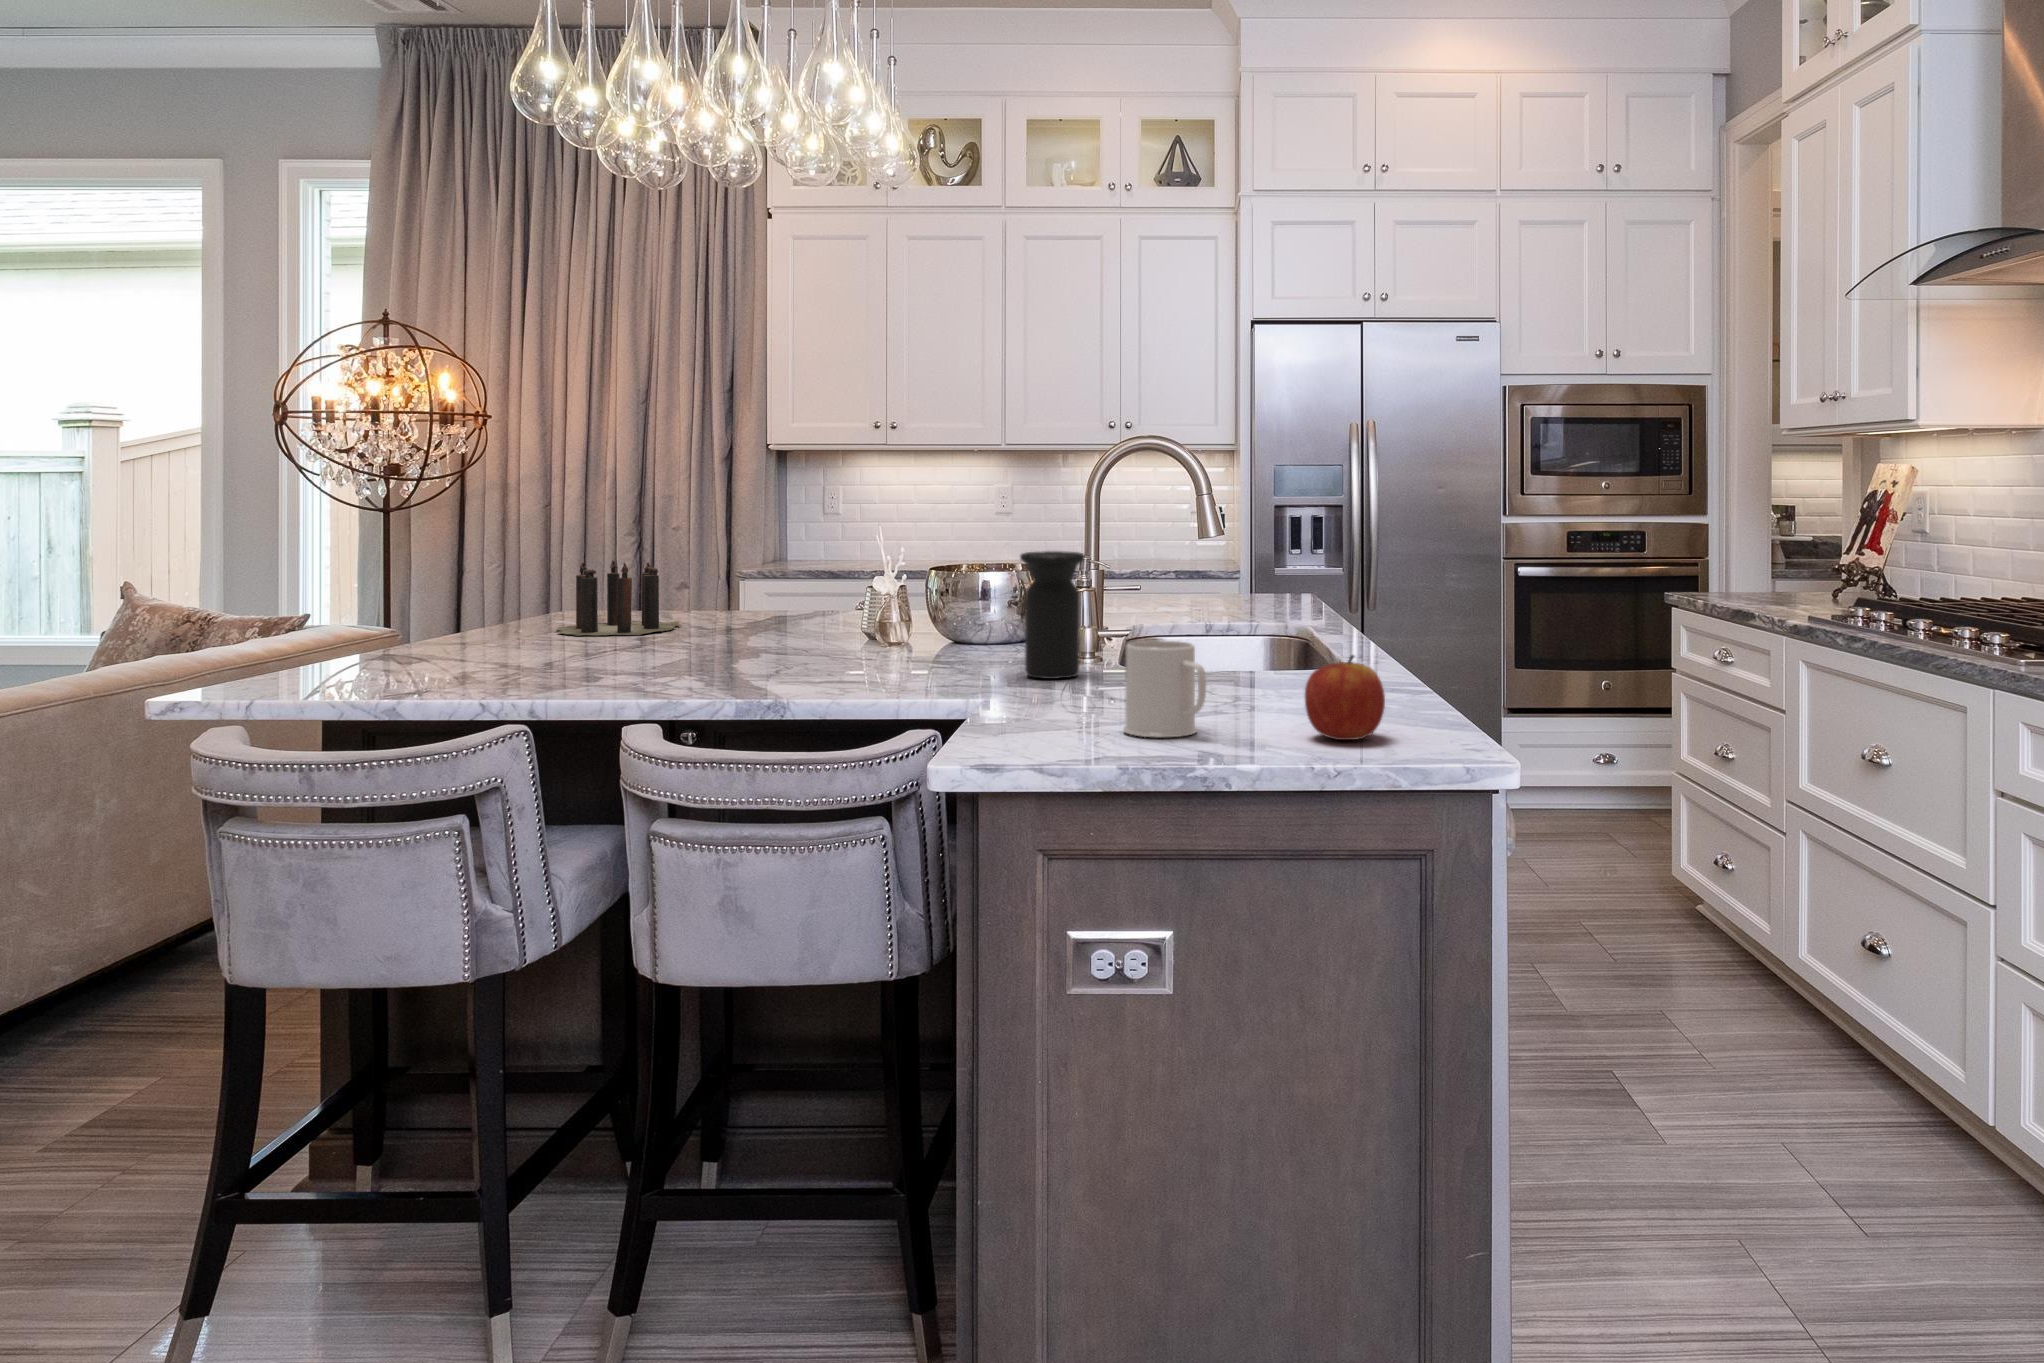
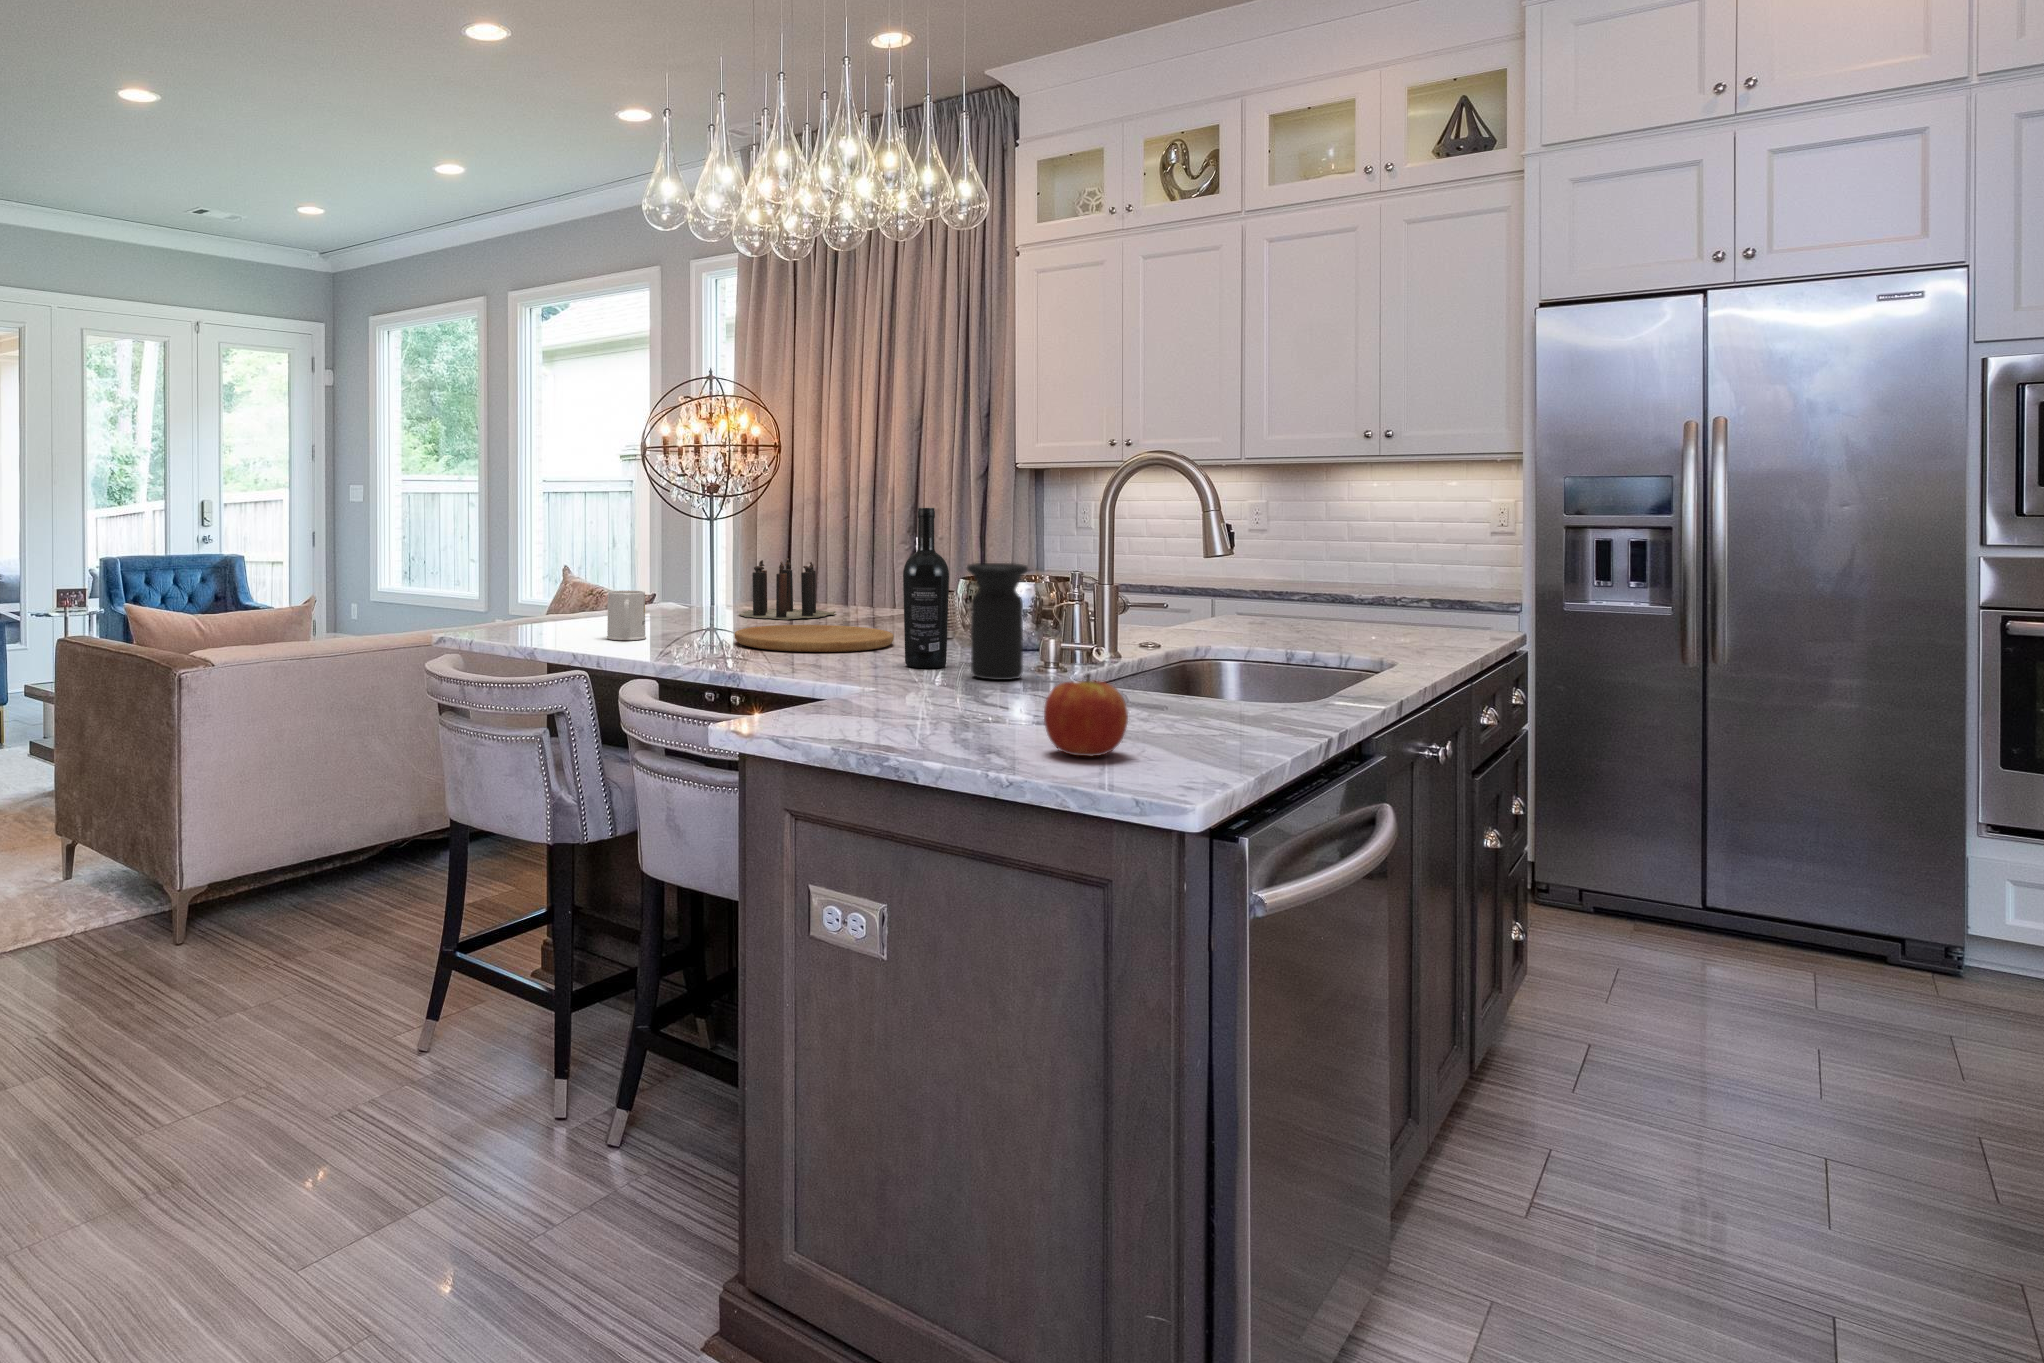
wine bottle: none [925,492,977,674] -> present [903,508,949,668]
cutting board: none [655,636,854,670] -> present [735,625,894,652]
mug: present [1124,641,1206,737] -> present [607,590,646,640]

